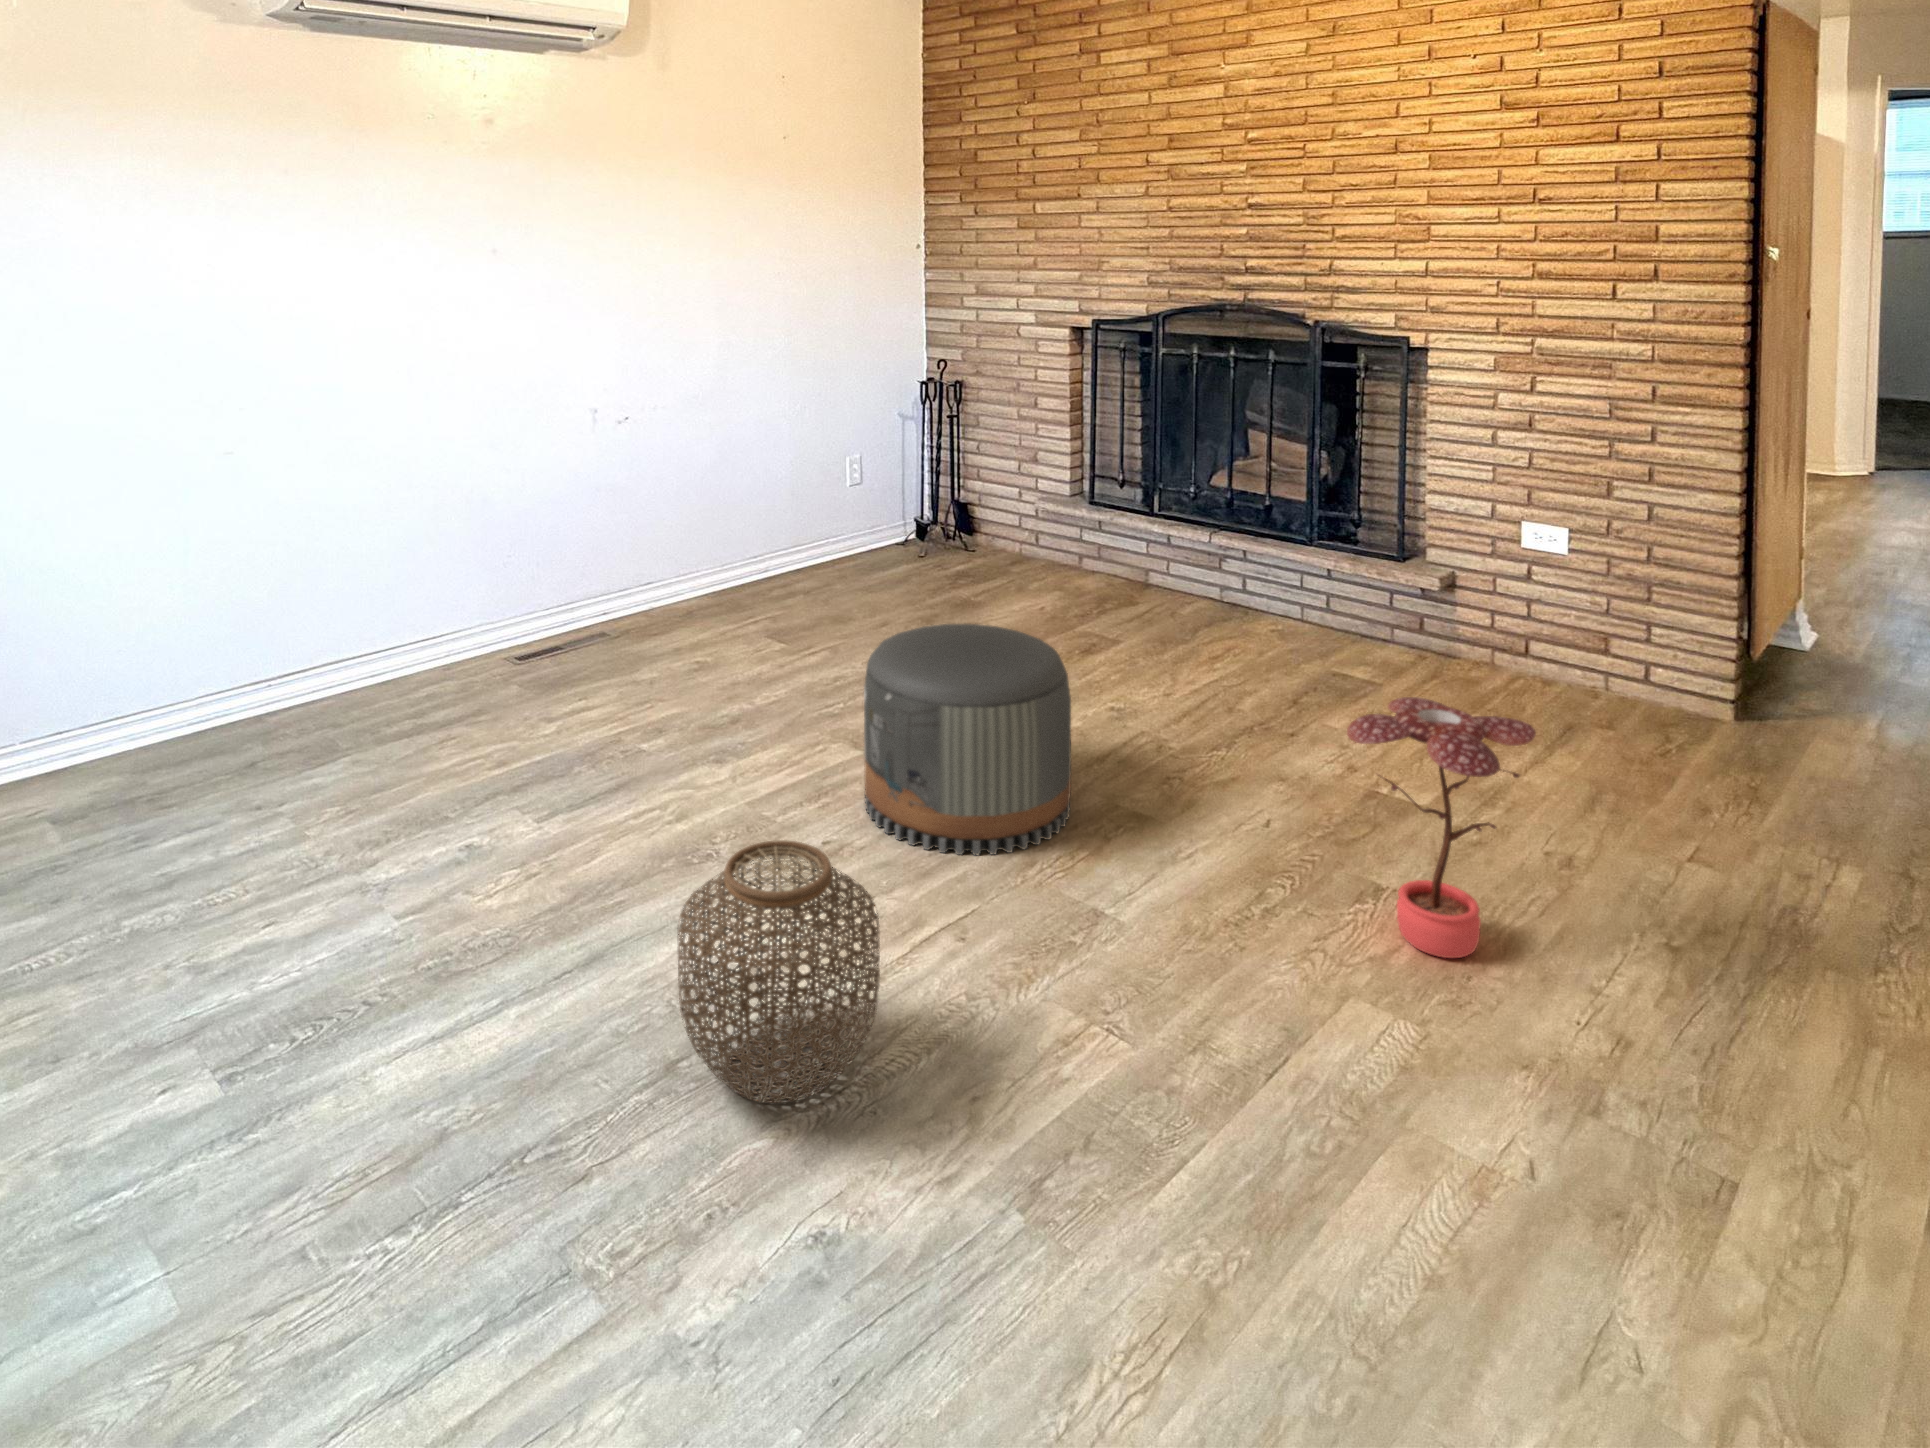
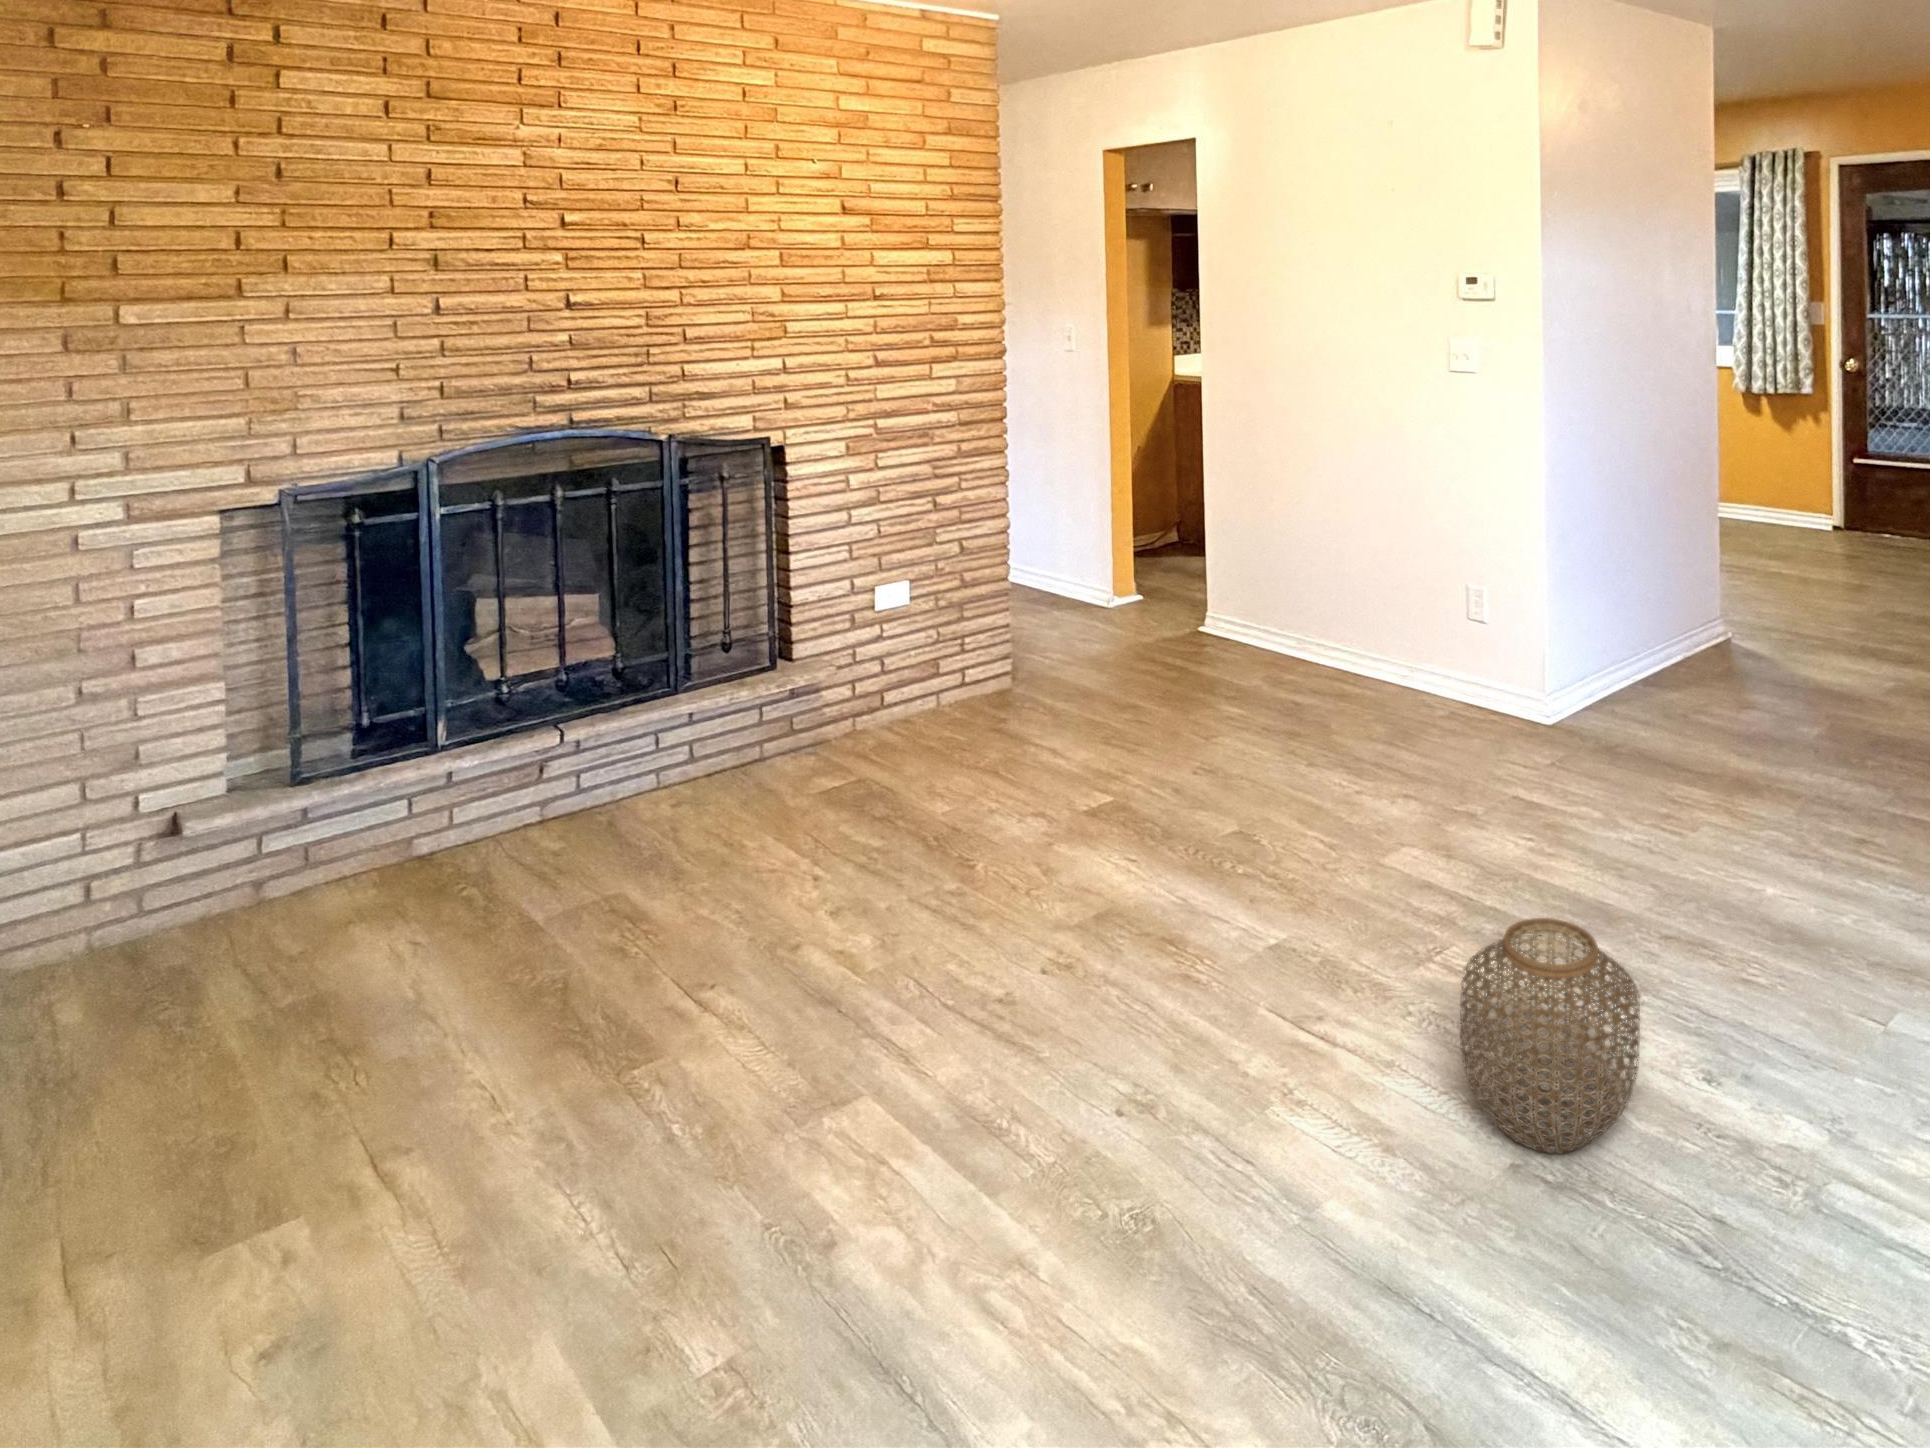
pouf: present [864,624,1071,856] -> none [946,802,1184,1092]
potted plant: present [1347,697,1536,958] -> none [1251,661,1374,836]

